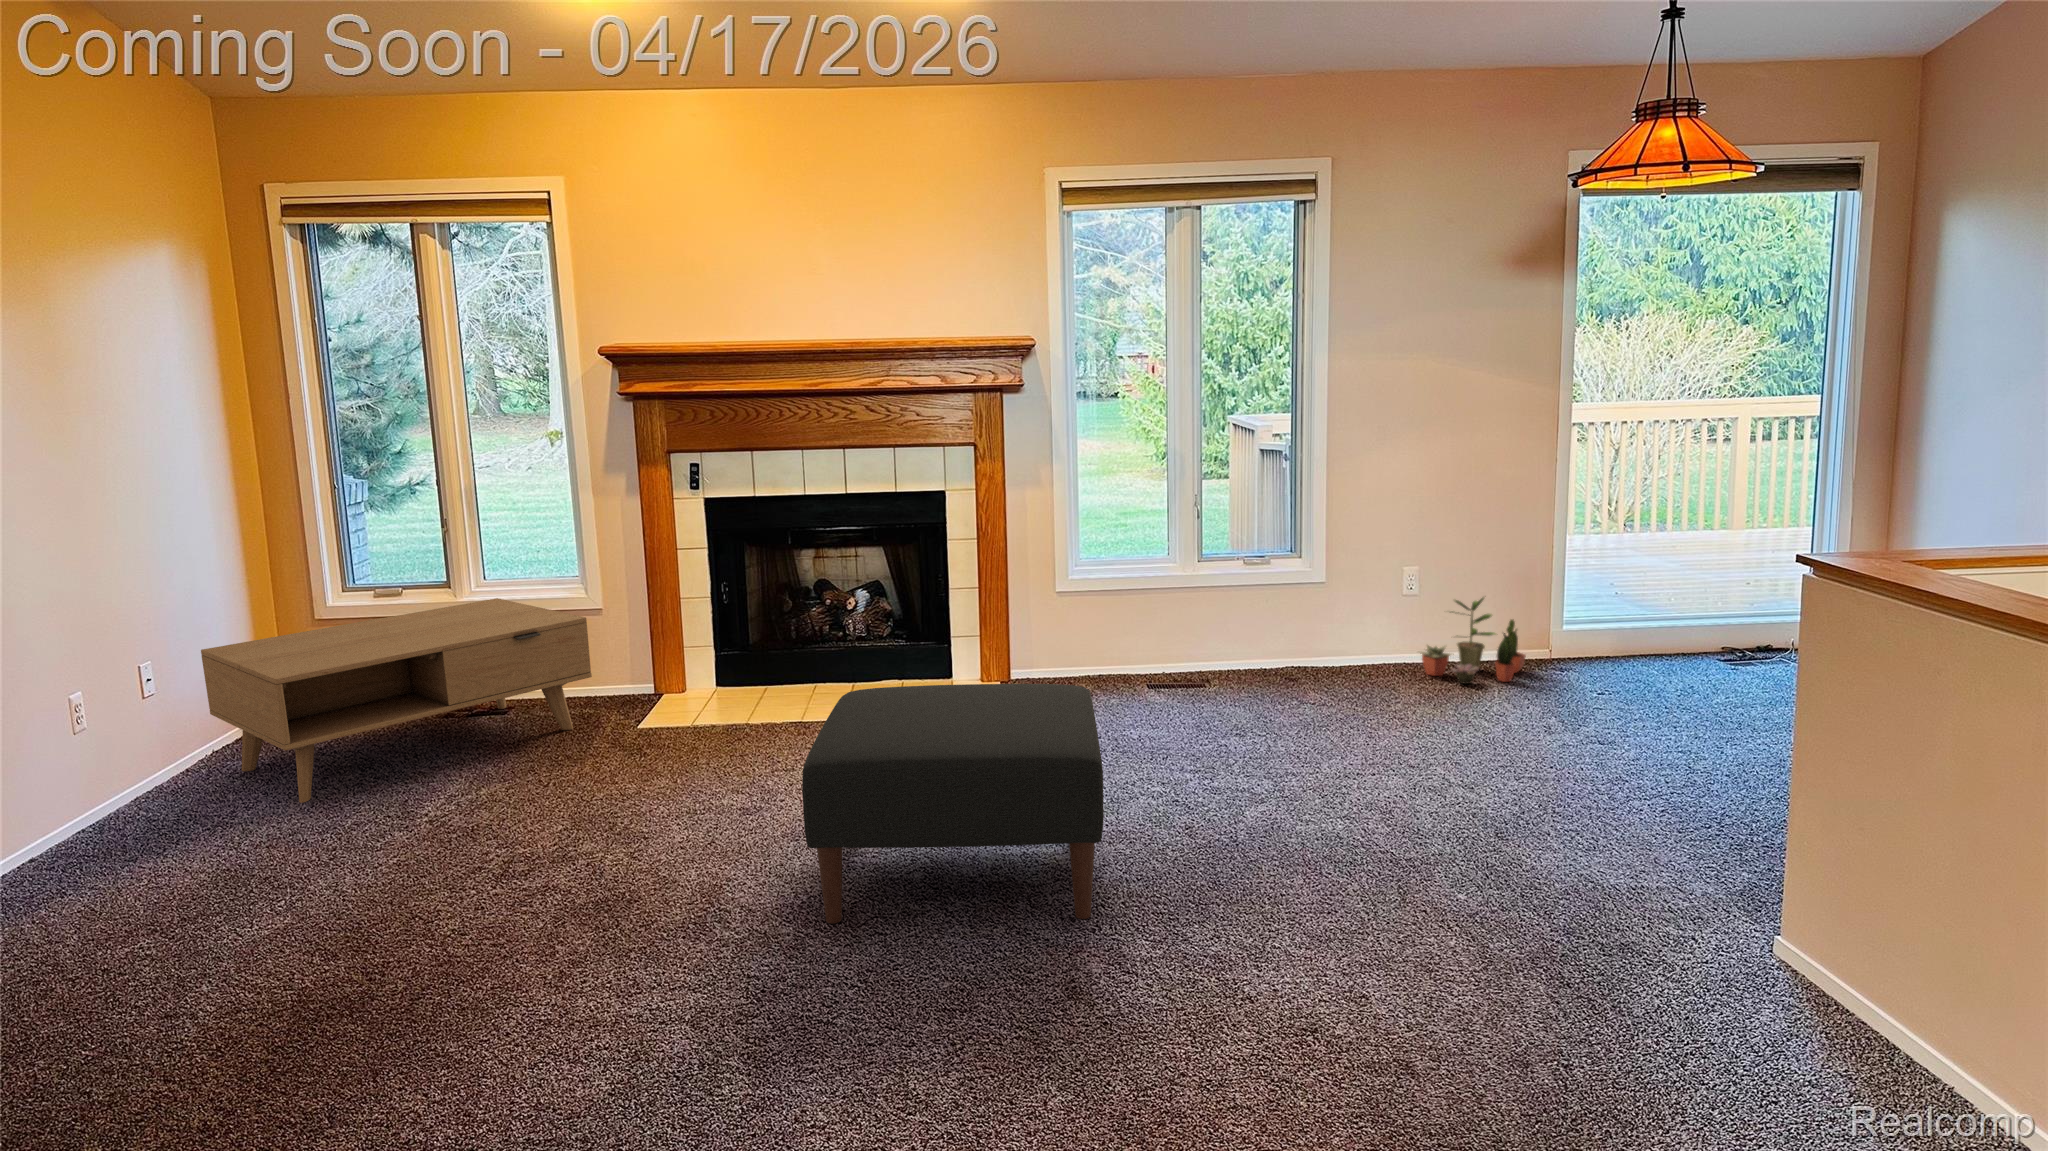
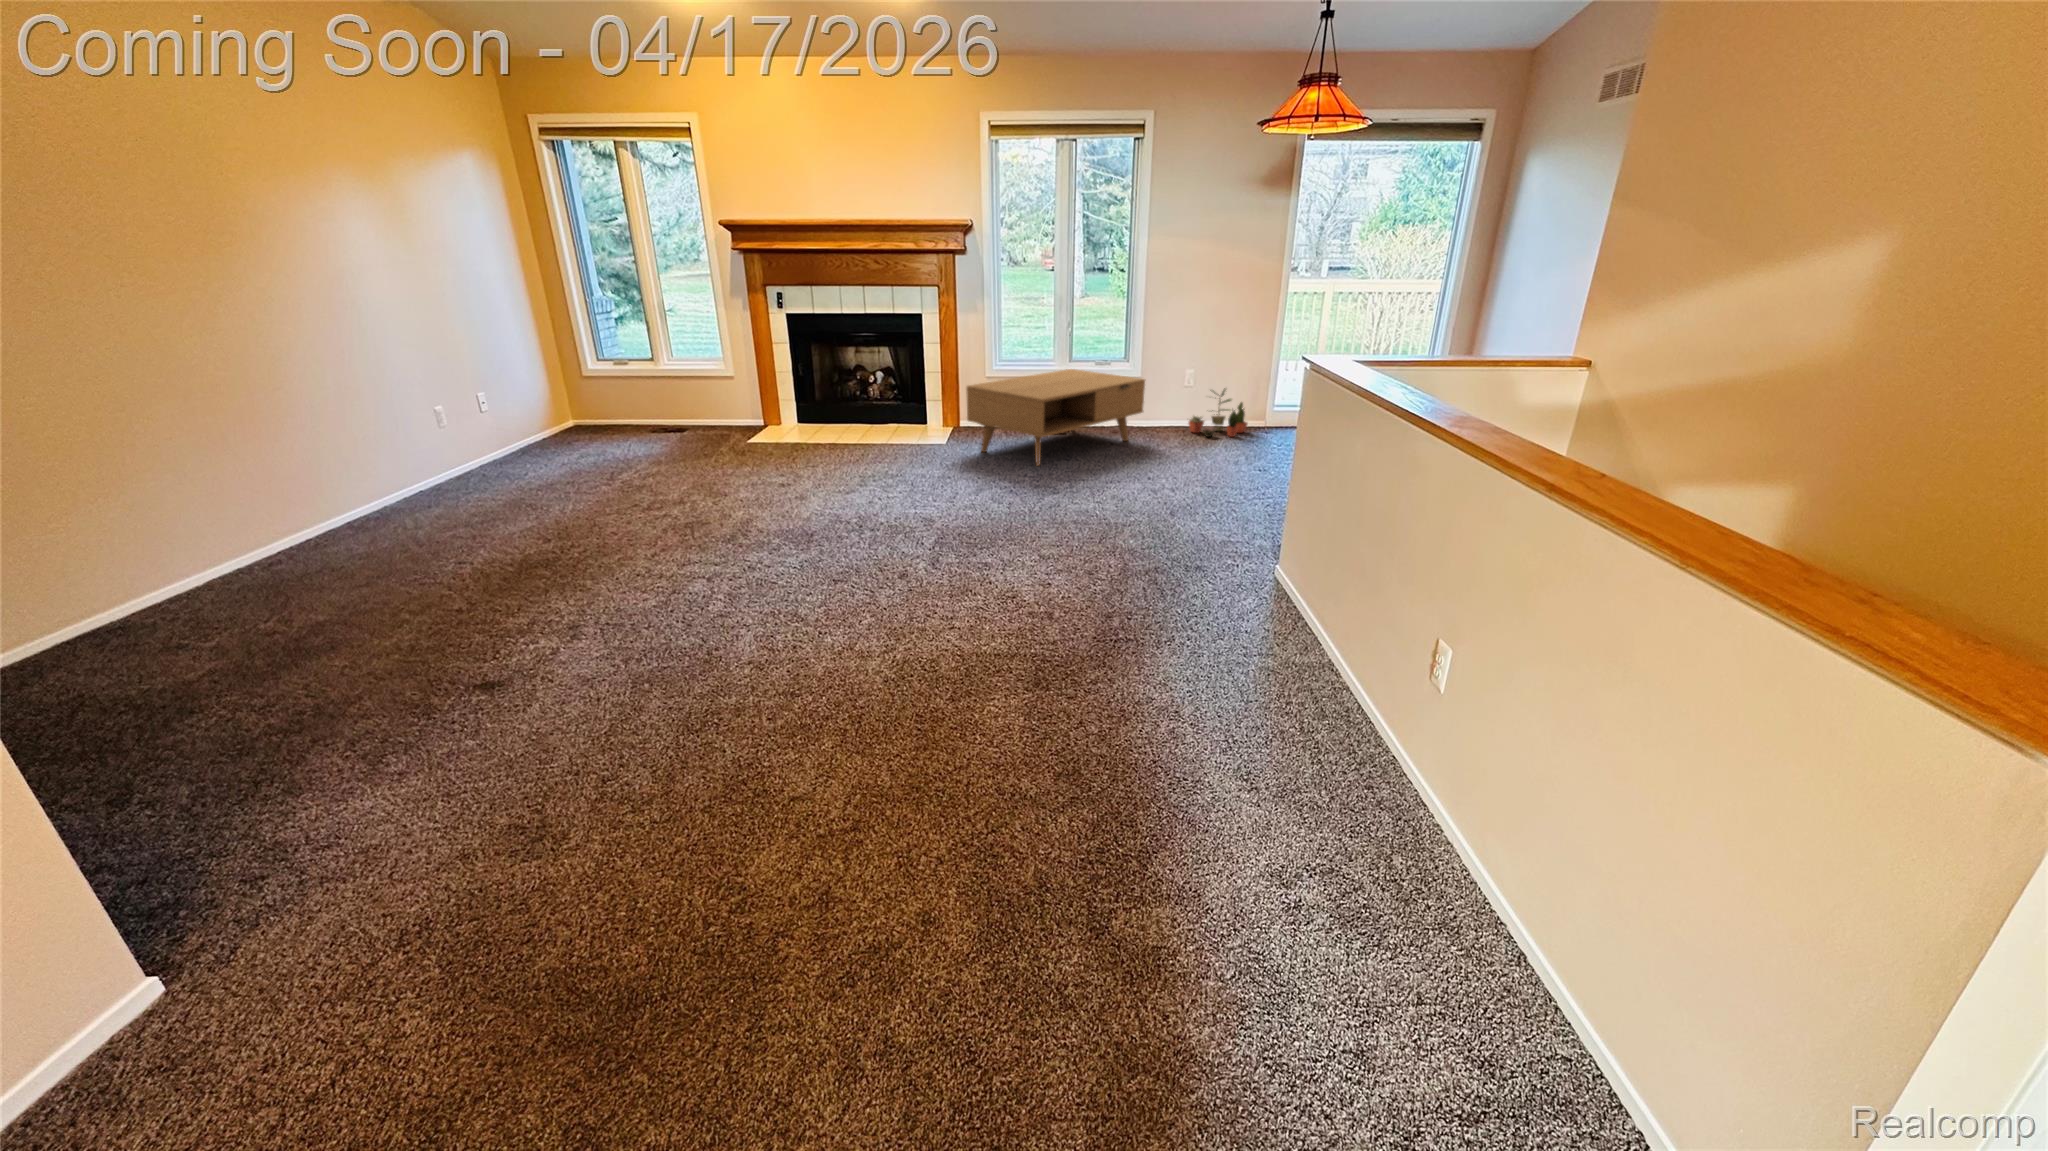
coffee table: present [201,598,592,803] -> present [967,369,1145,466]
ottoman: present [802,684,1104,924] -> none [799,412,964,522]

